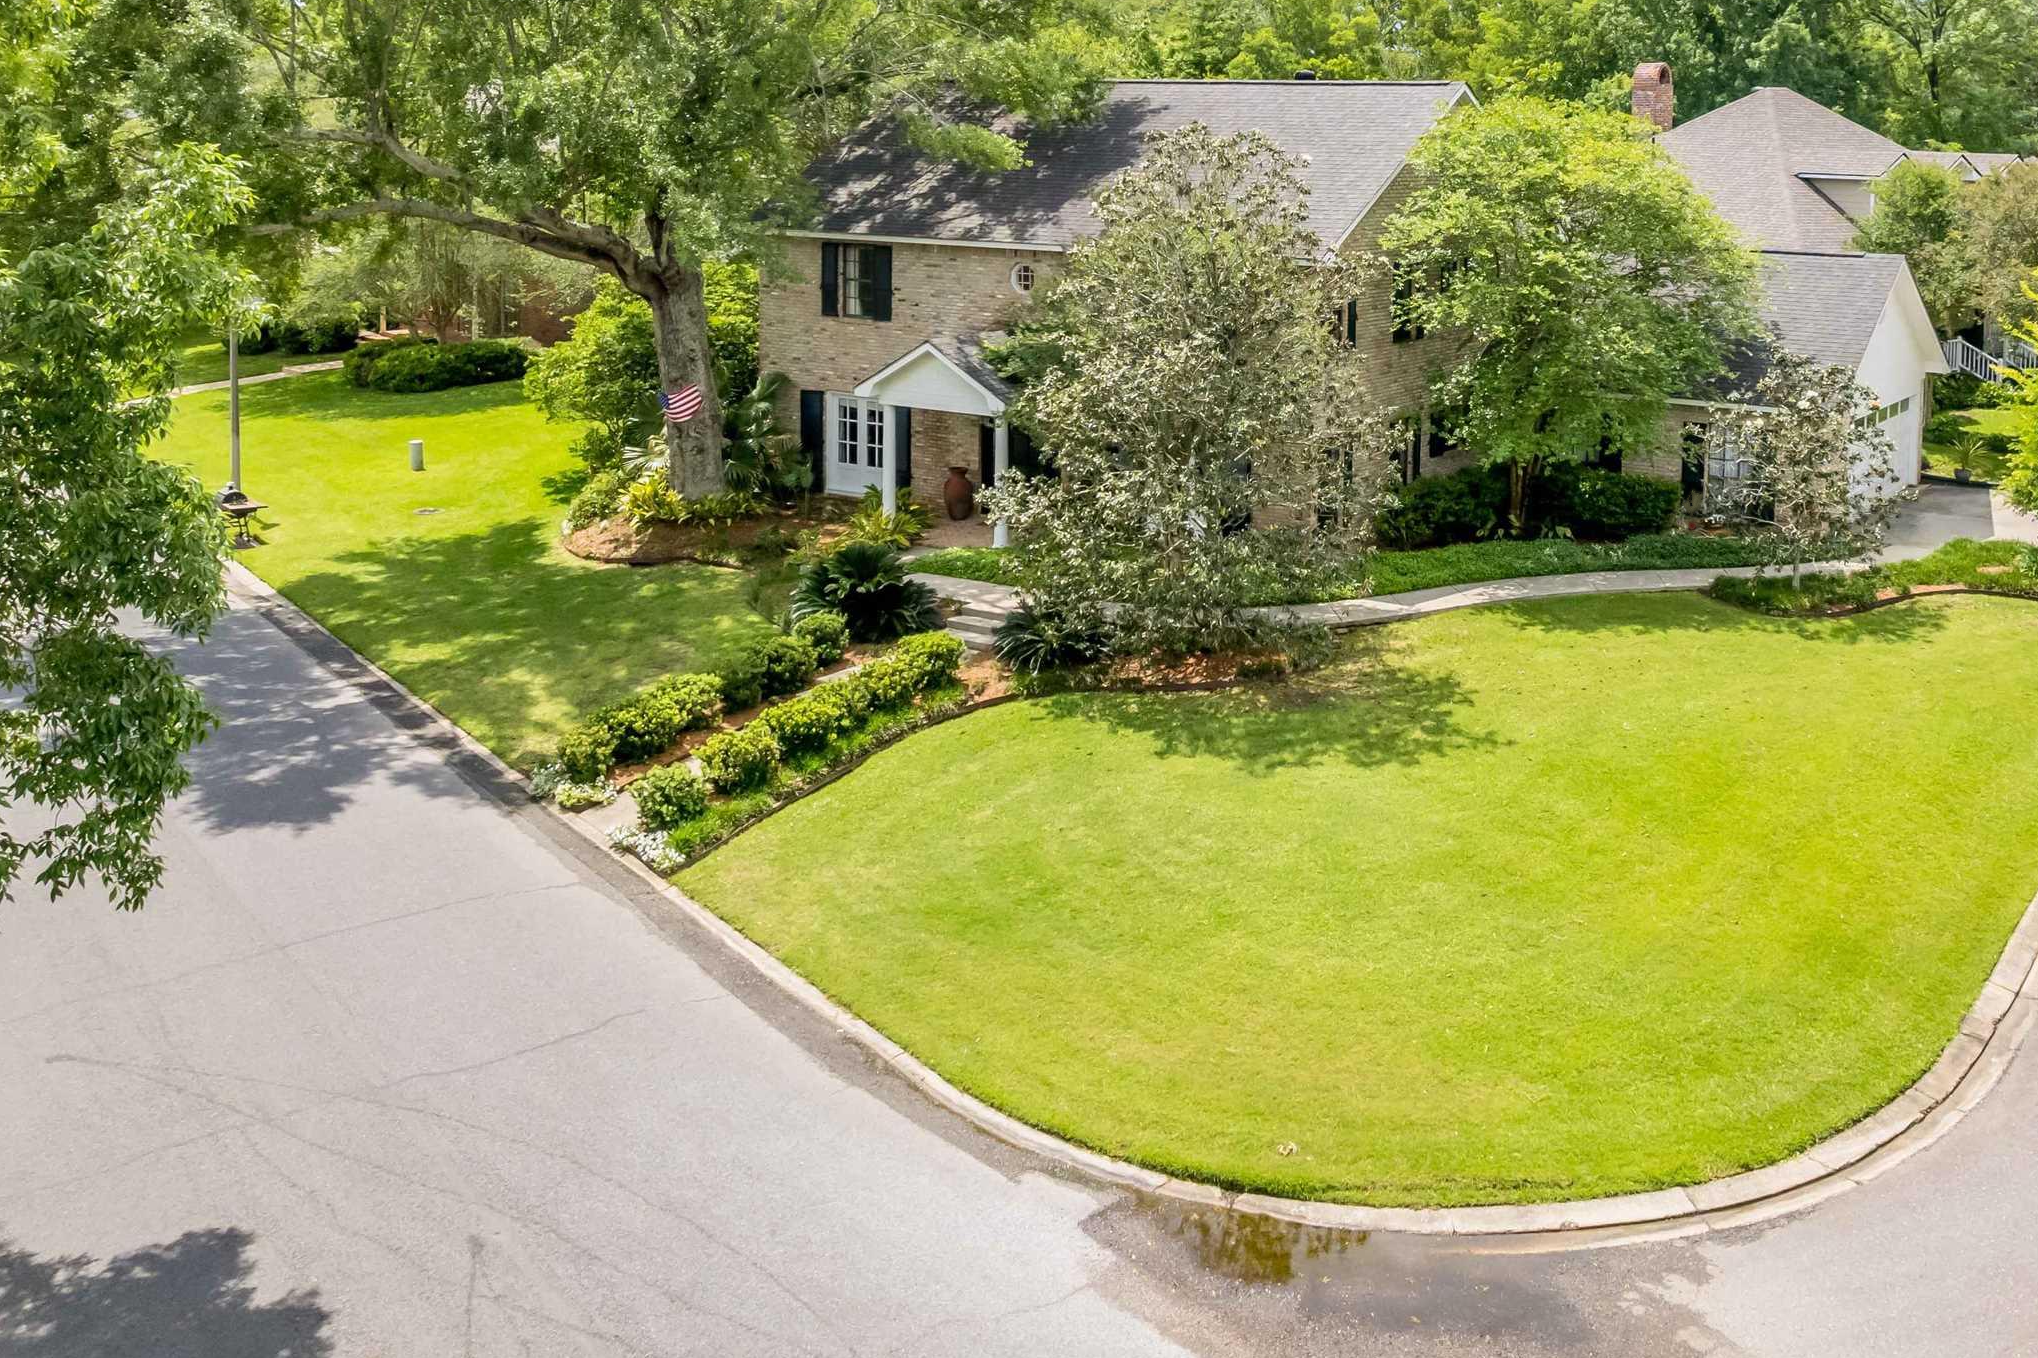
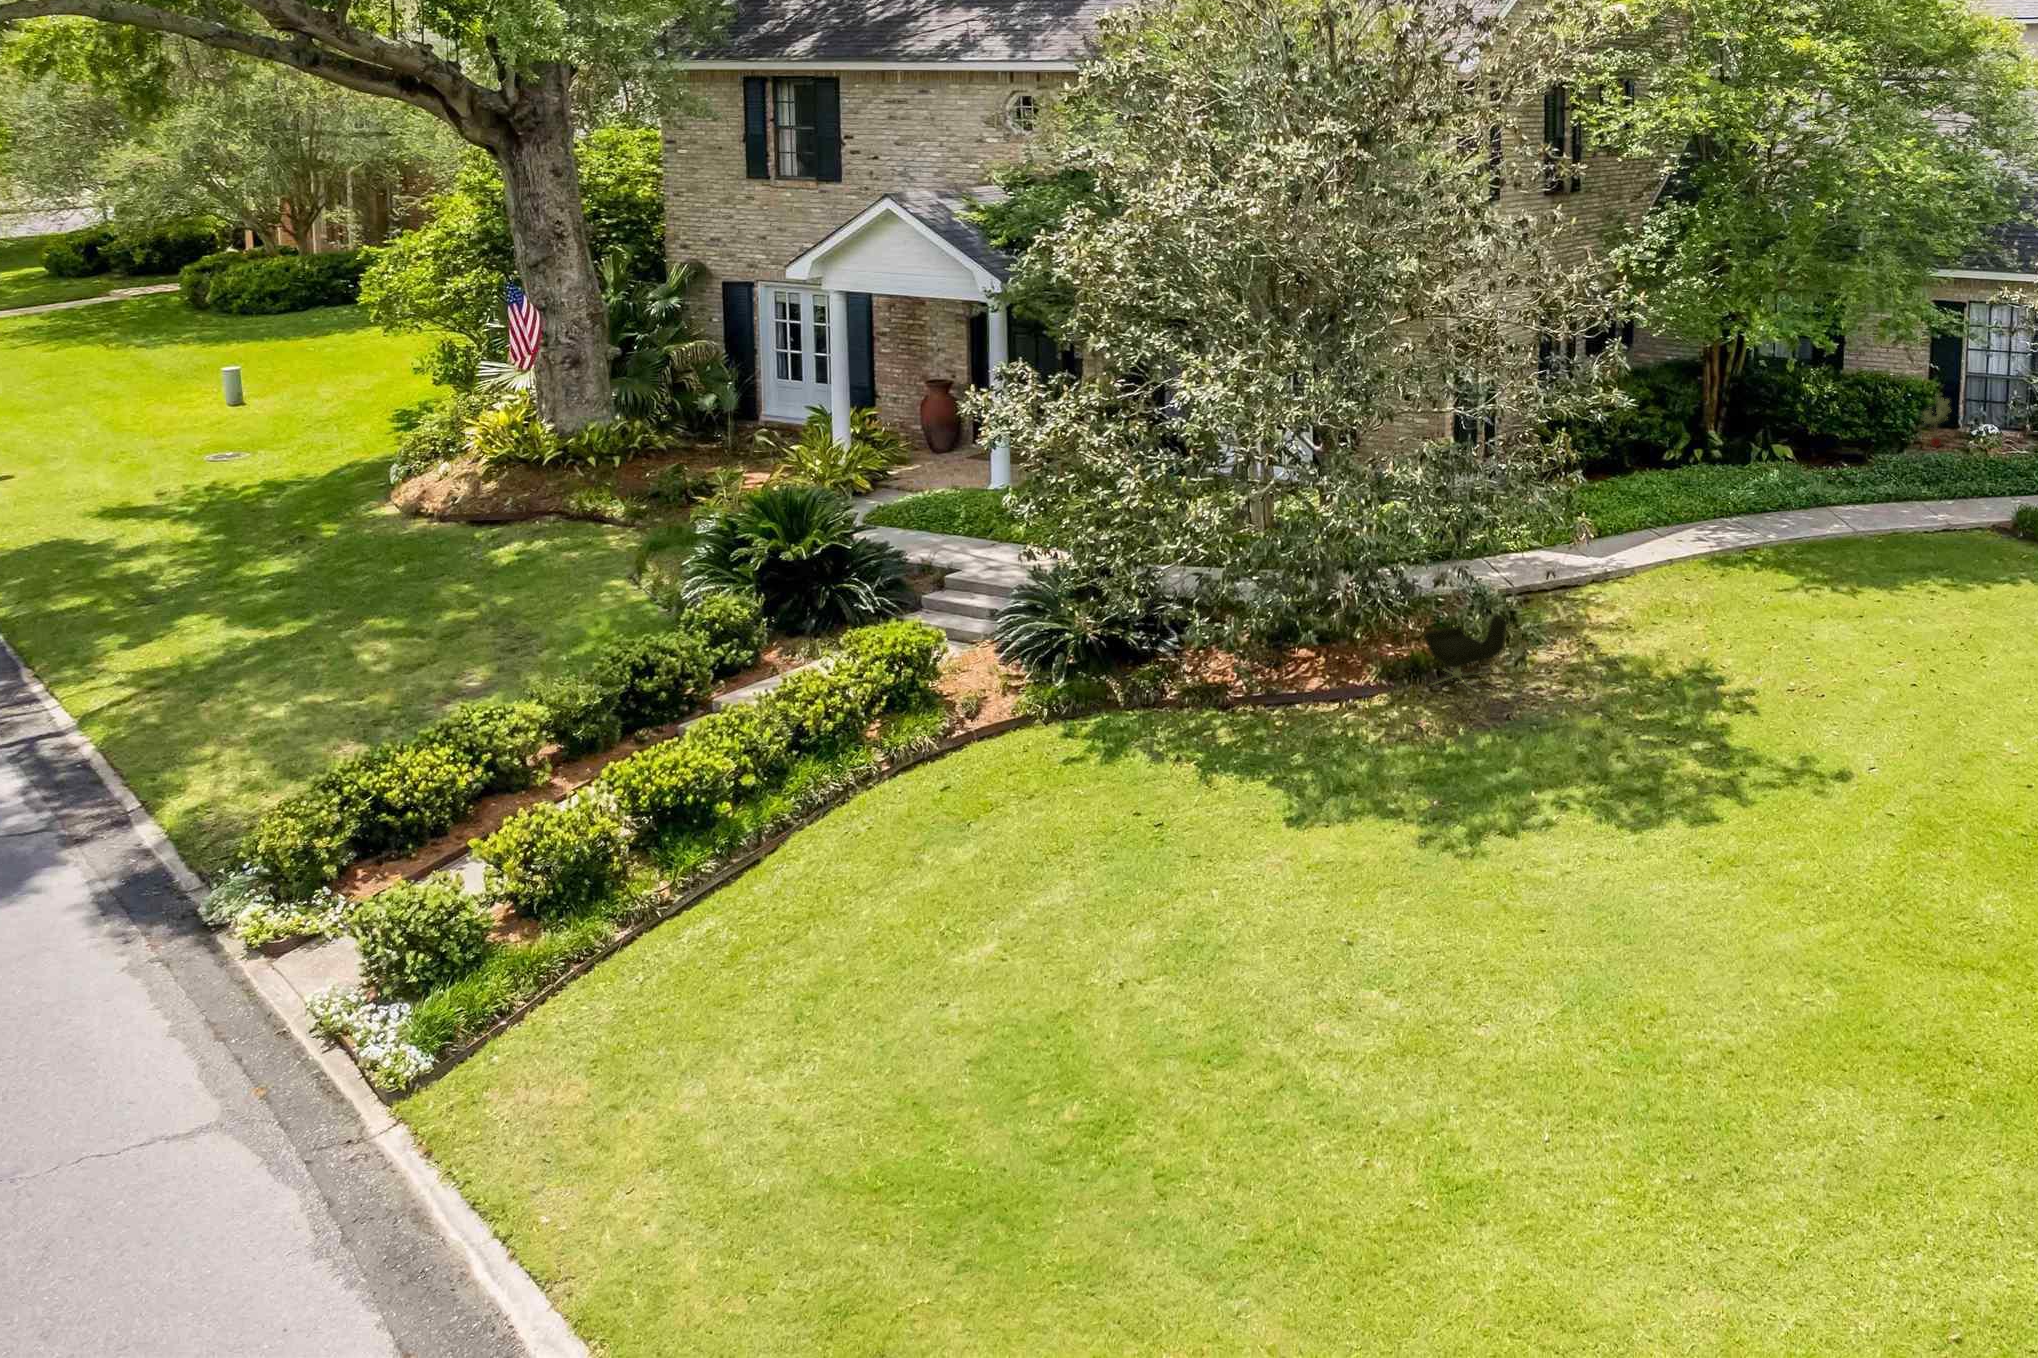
lounge chair: none [1272,632,1325,686] -> present [1424,614,1507,688]

